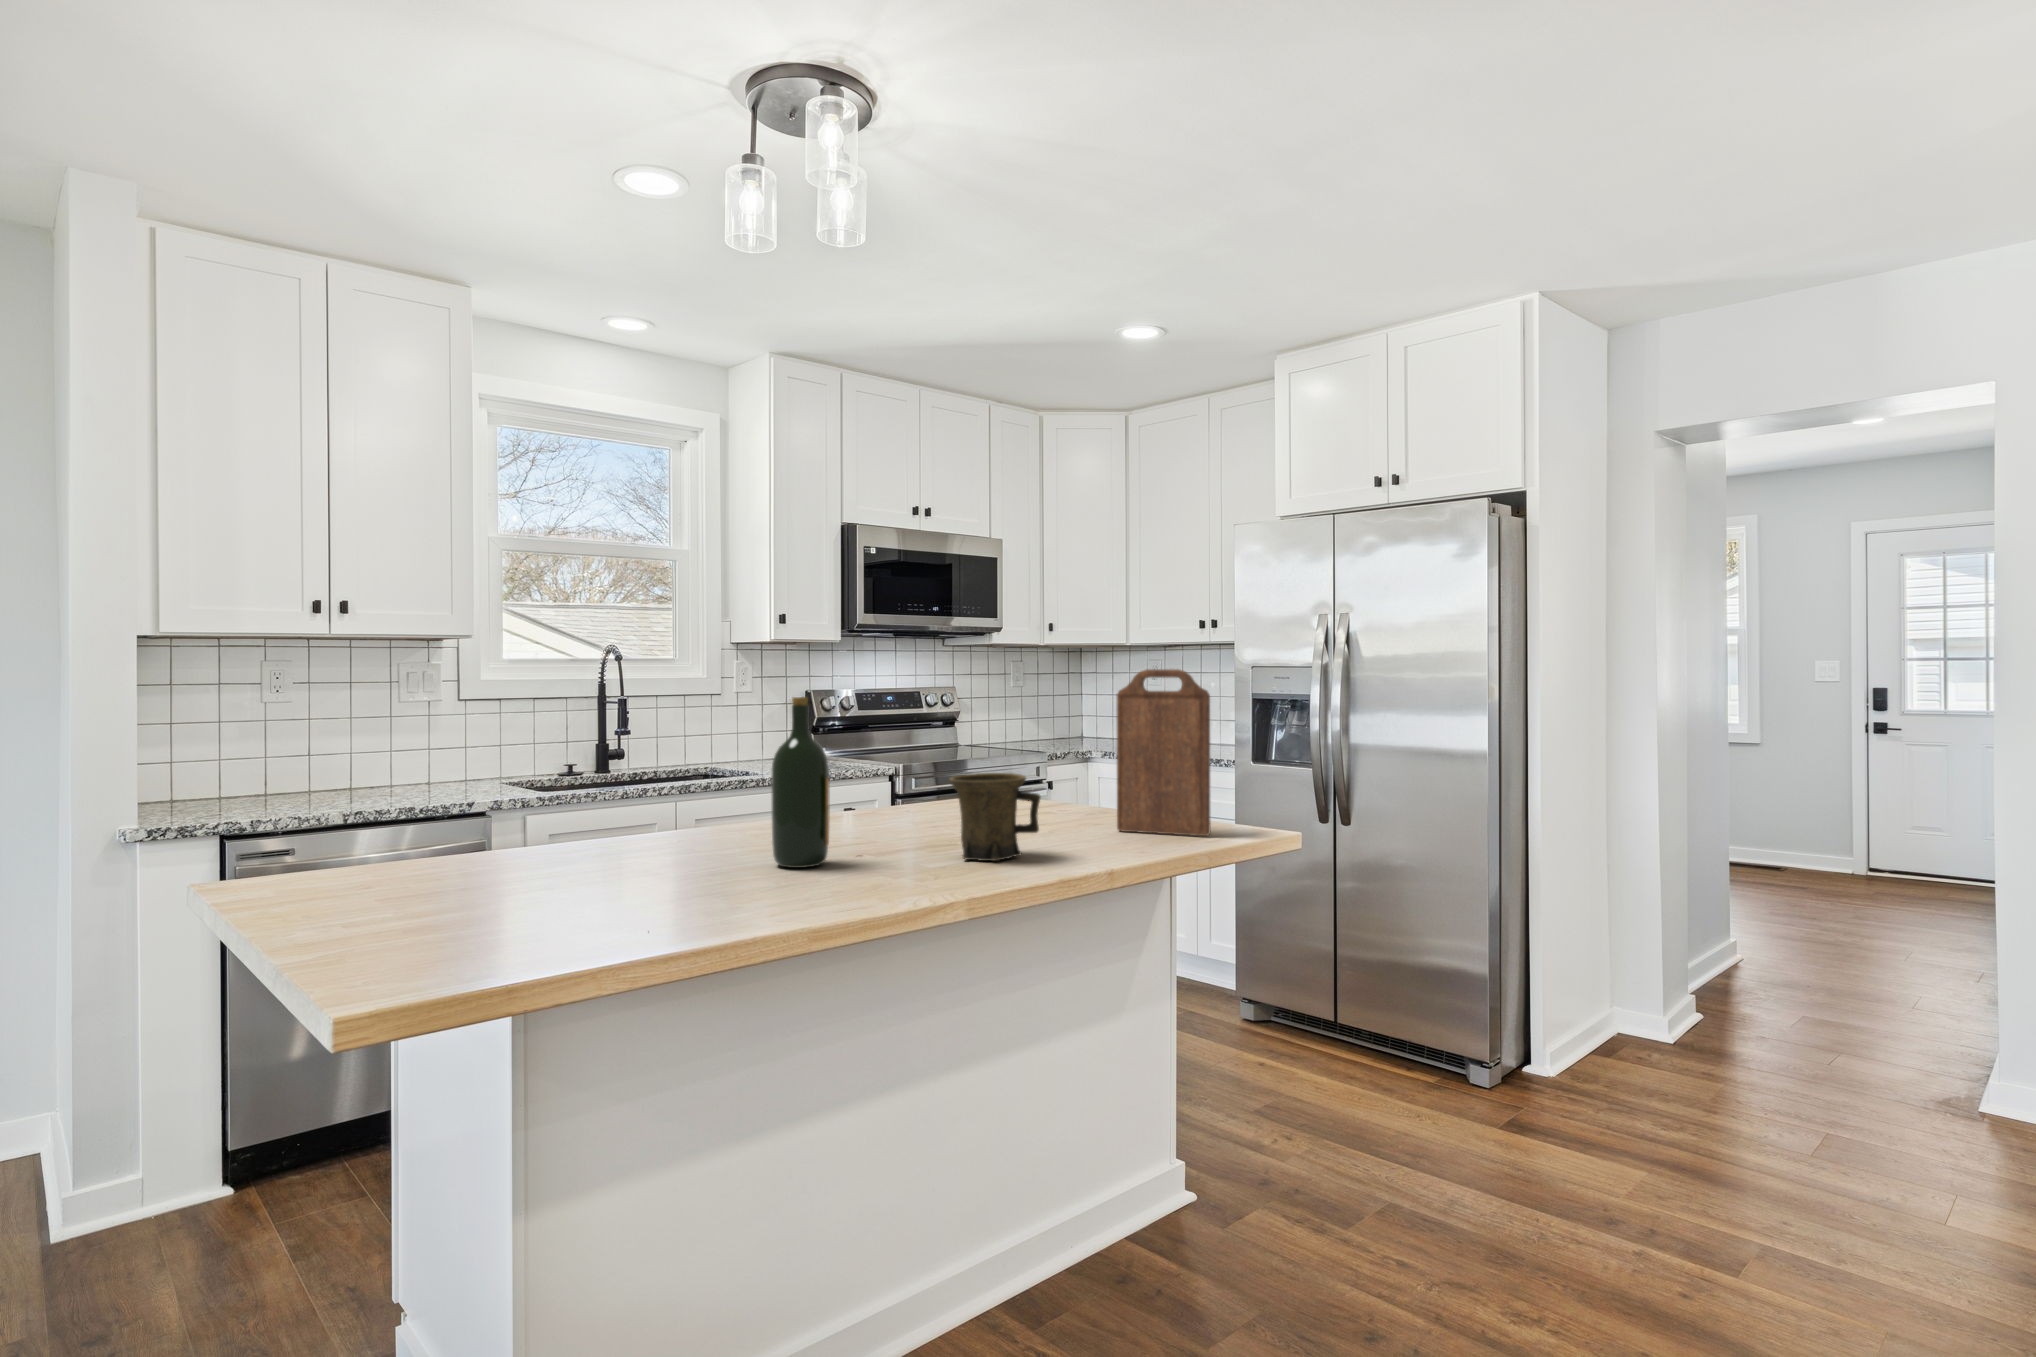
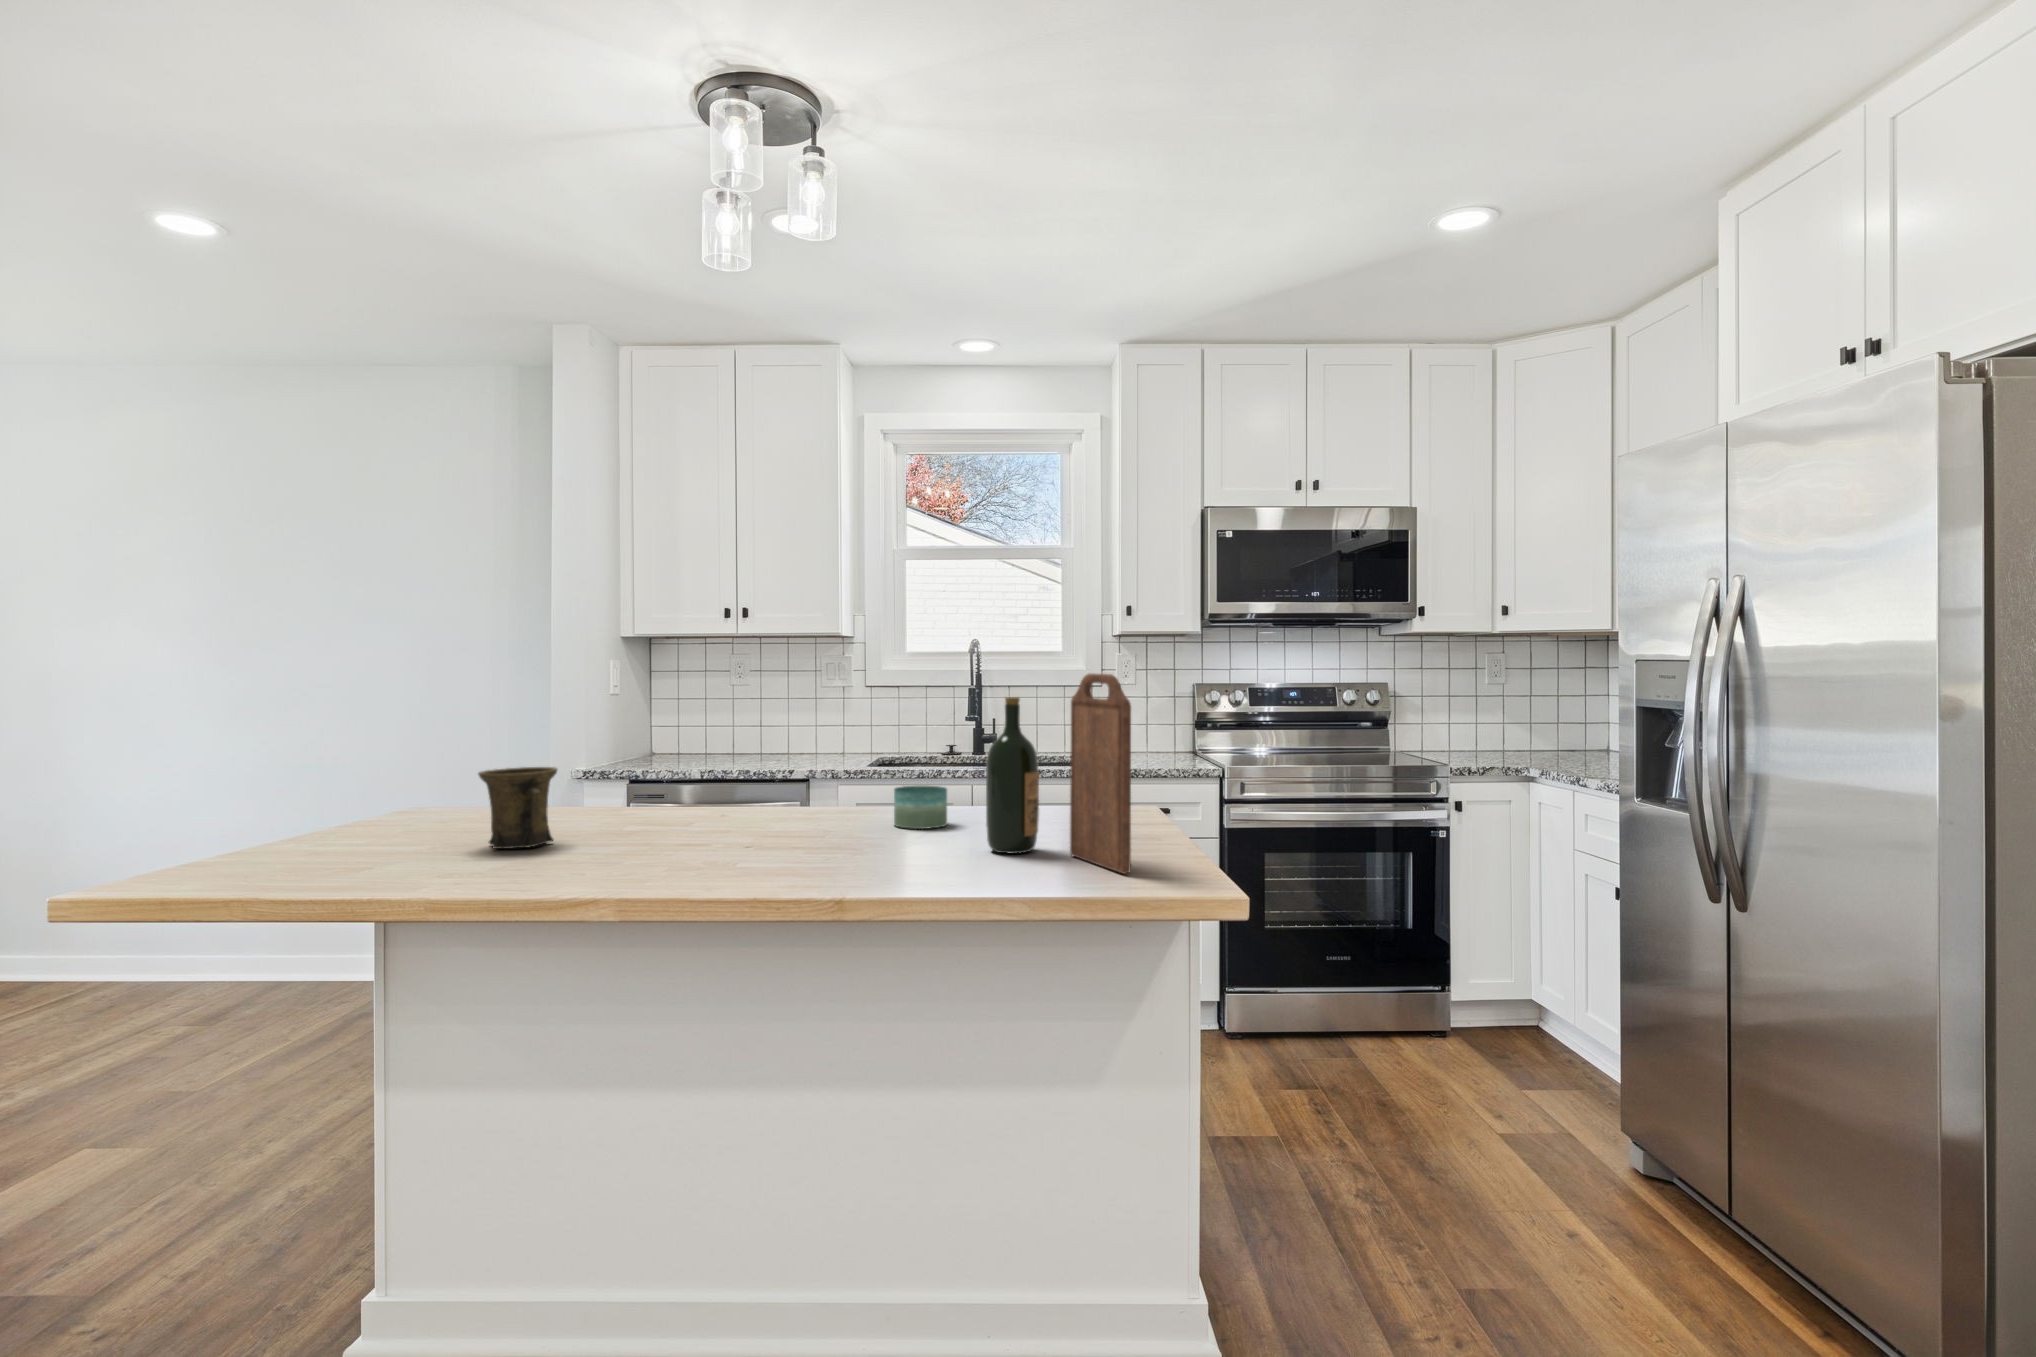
wine bottle: present [771,697,829,868] -> present [986,697,1039,854]
mug: present [949,773,1040,861] -> present [478,767,557,849]
candle: none [874,788,928,830] -> present [894,786,947,829]

